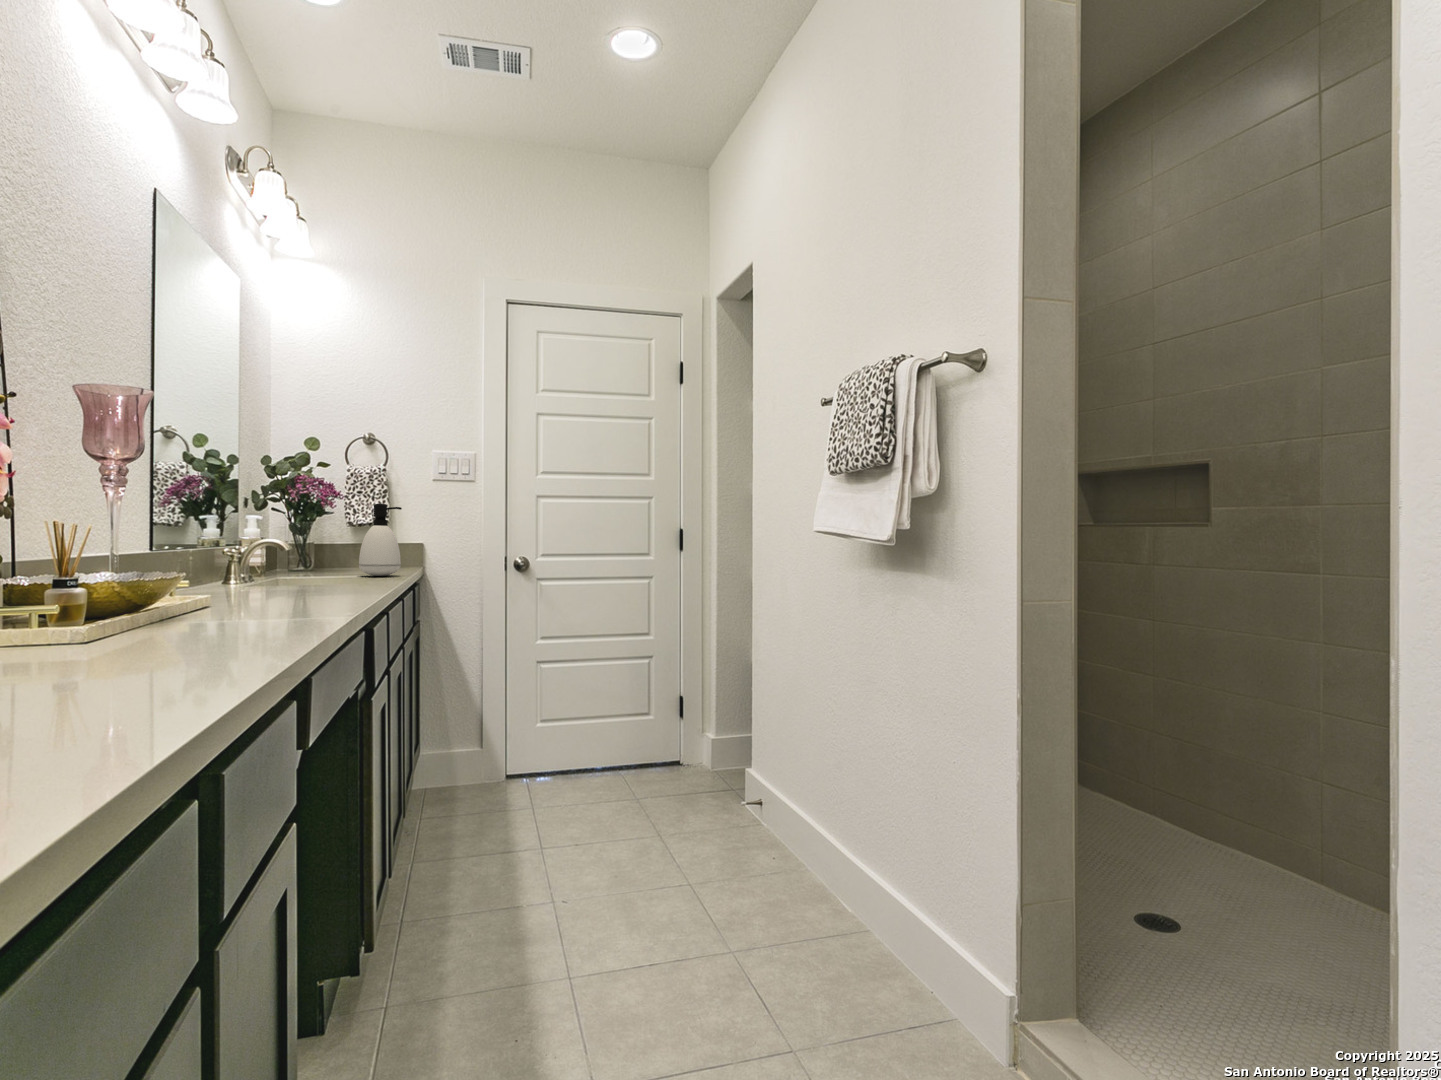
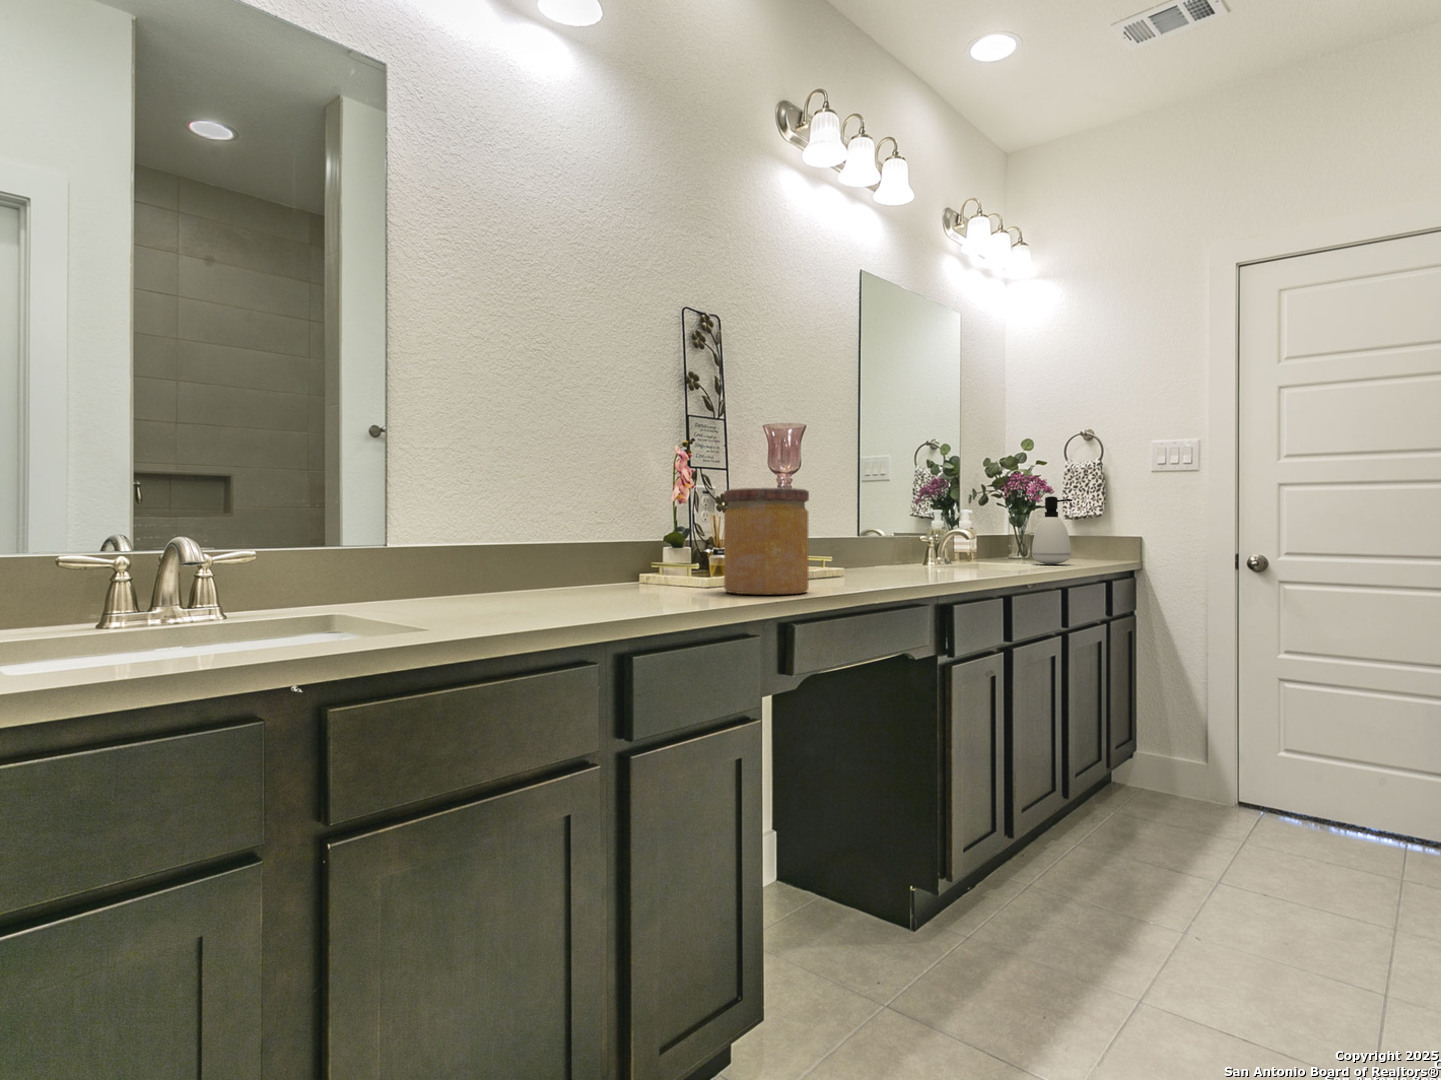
jar: none [146,489,291,648] -> present [724,488,809,594]

